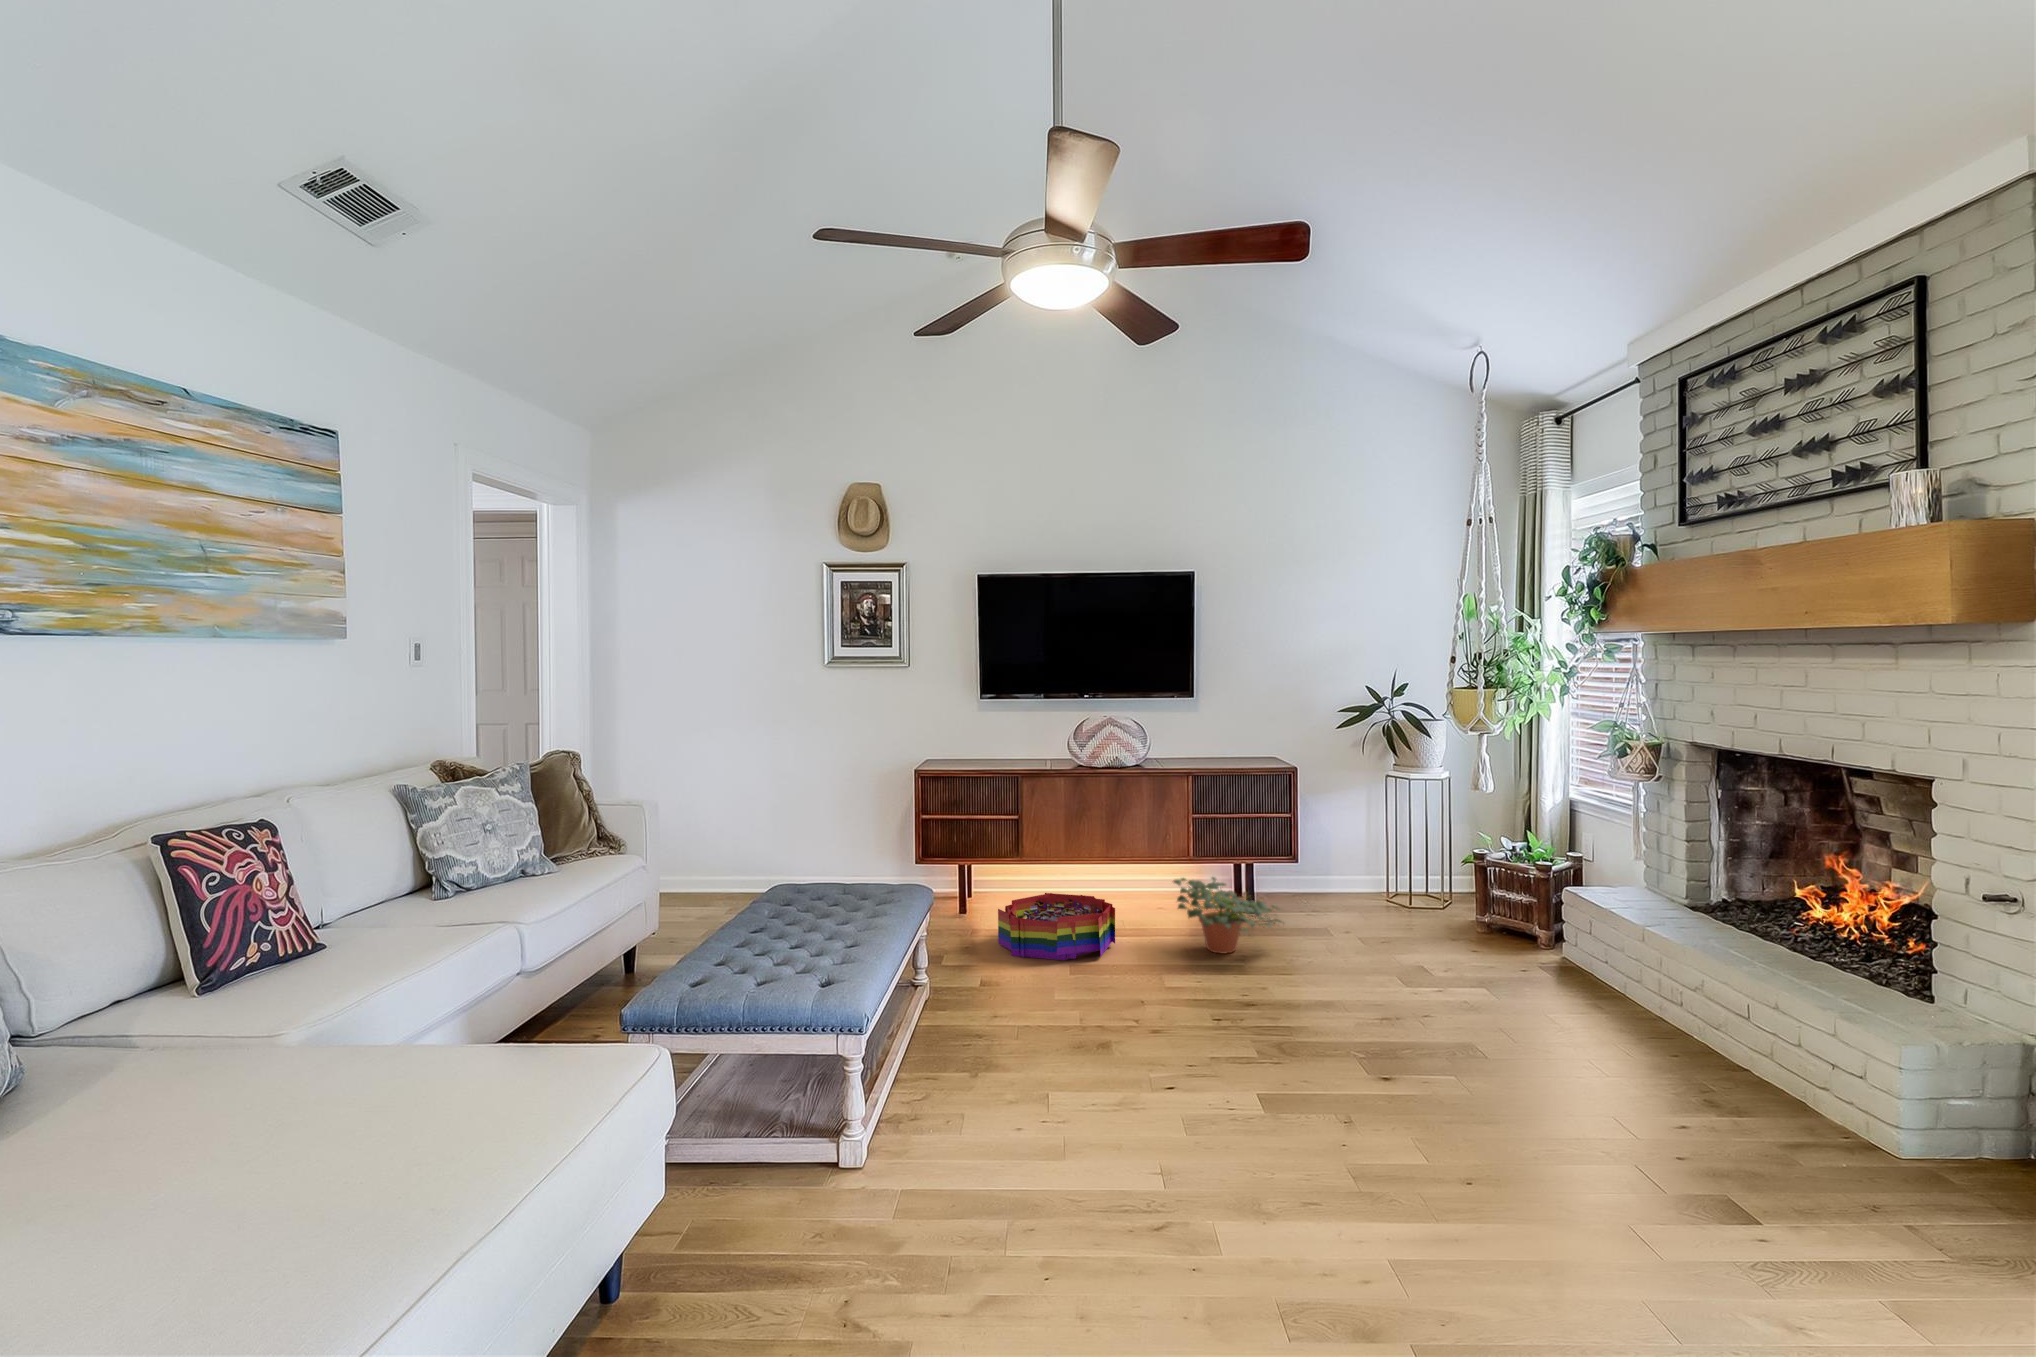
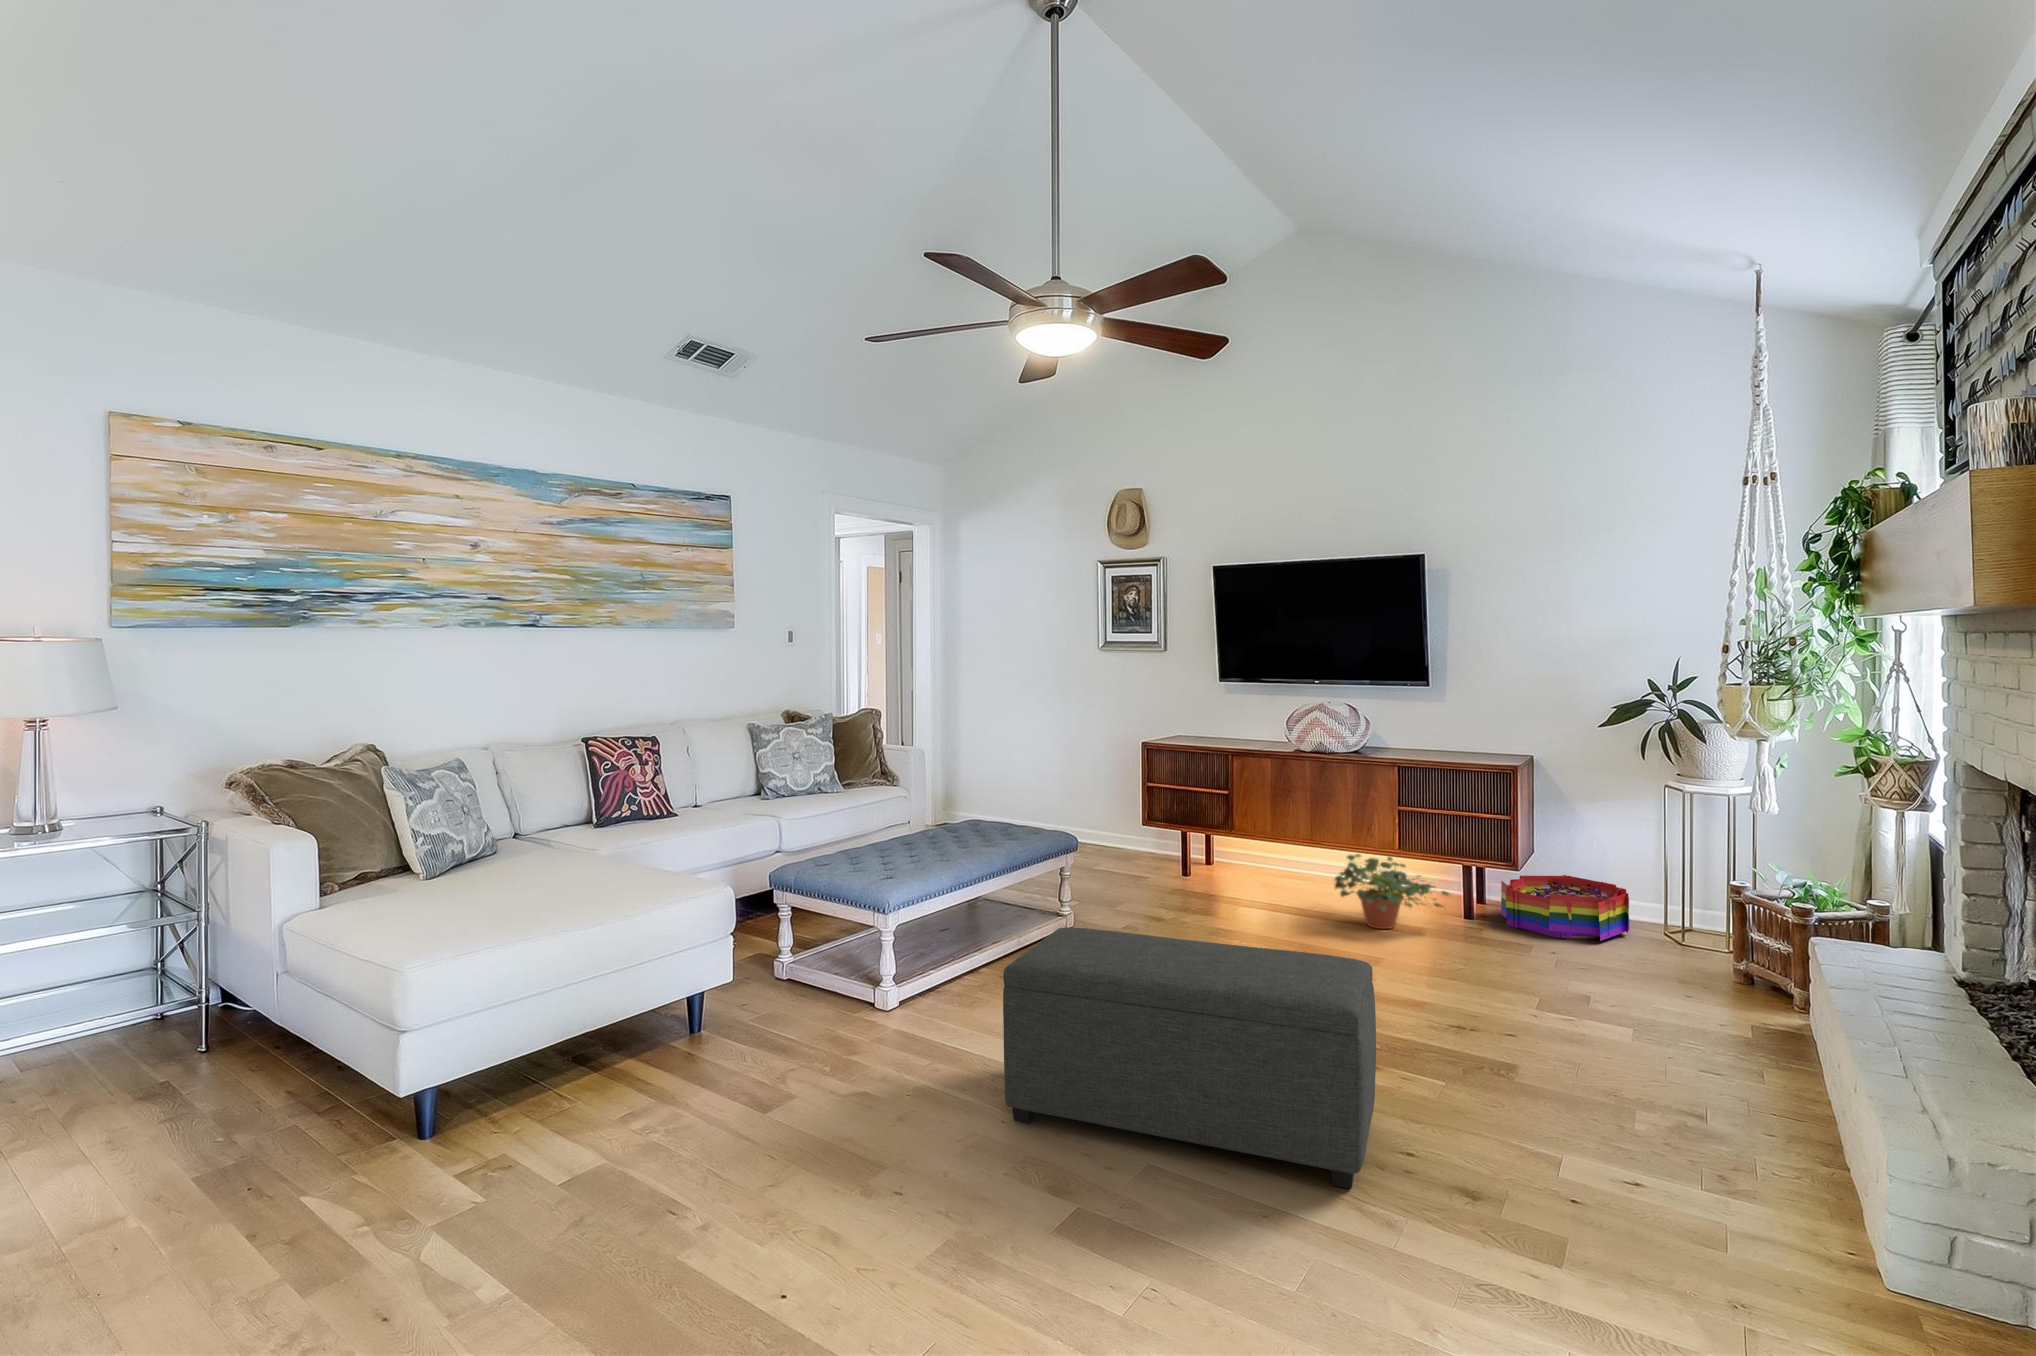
storage bin: present [998,893,1115,960] -> present [1501,875,1630,941]
ottoman: none [1178,1004,1655,1308] -> present [1003,927,1376,1189]

